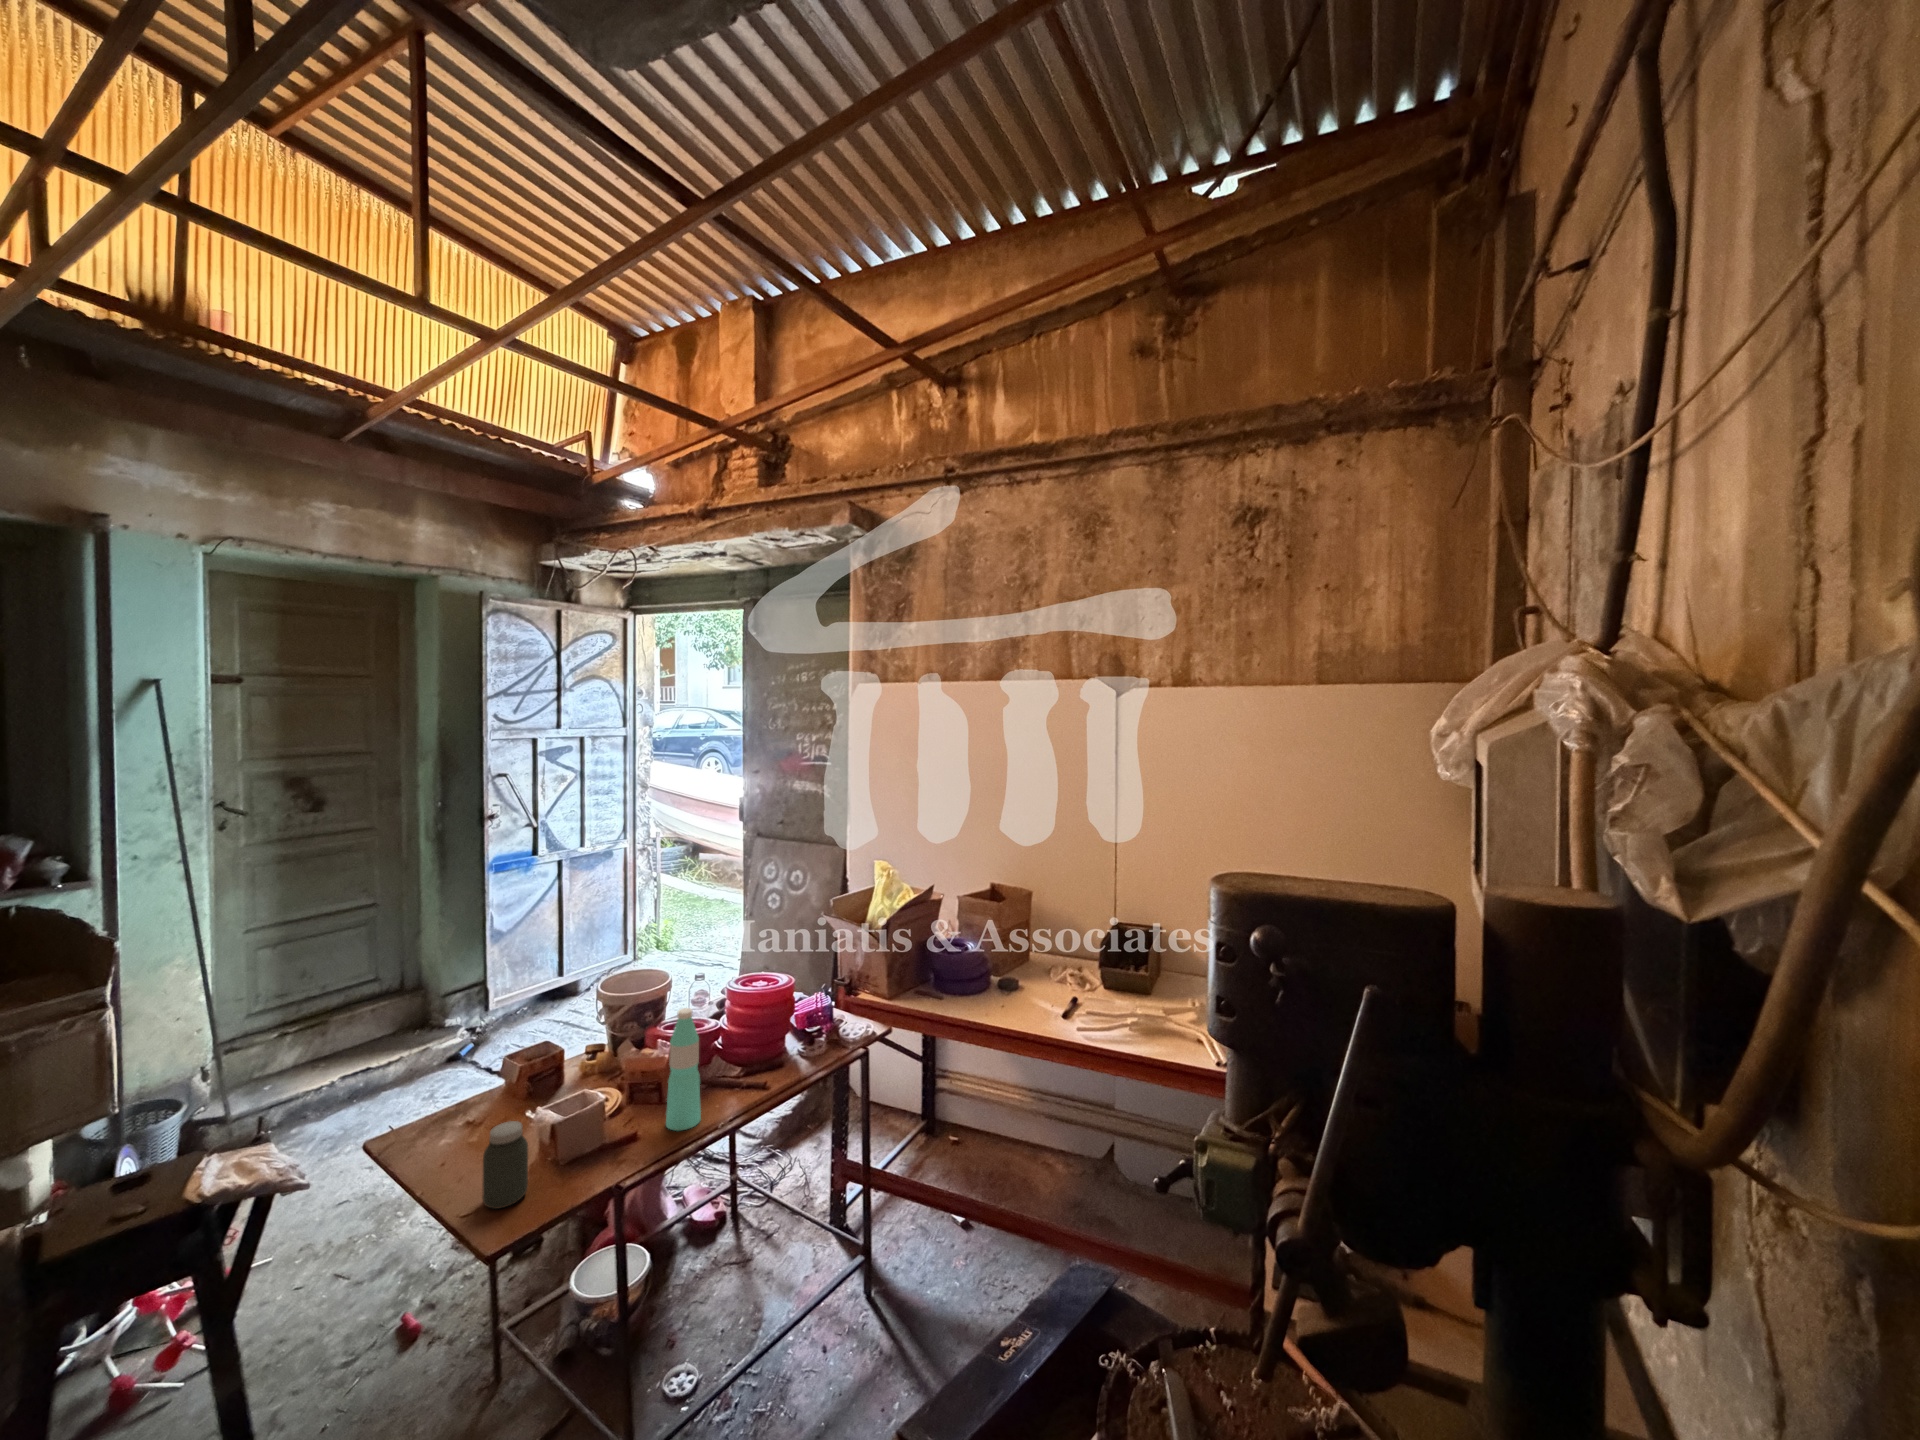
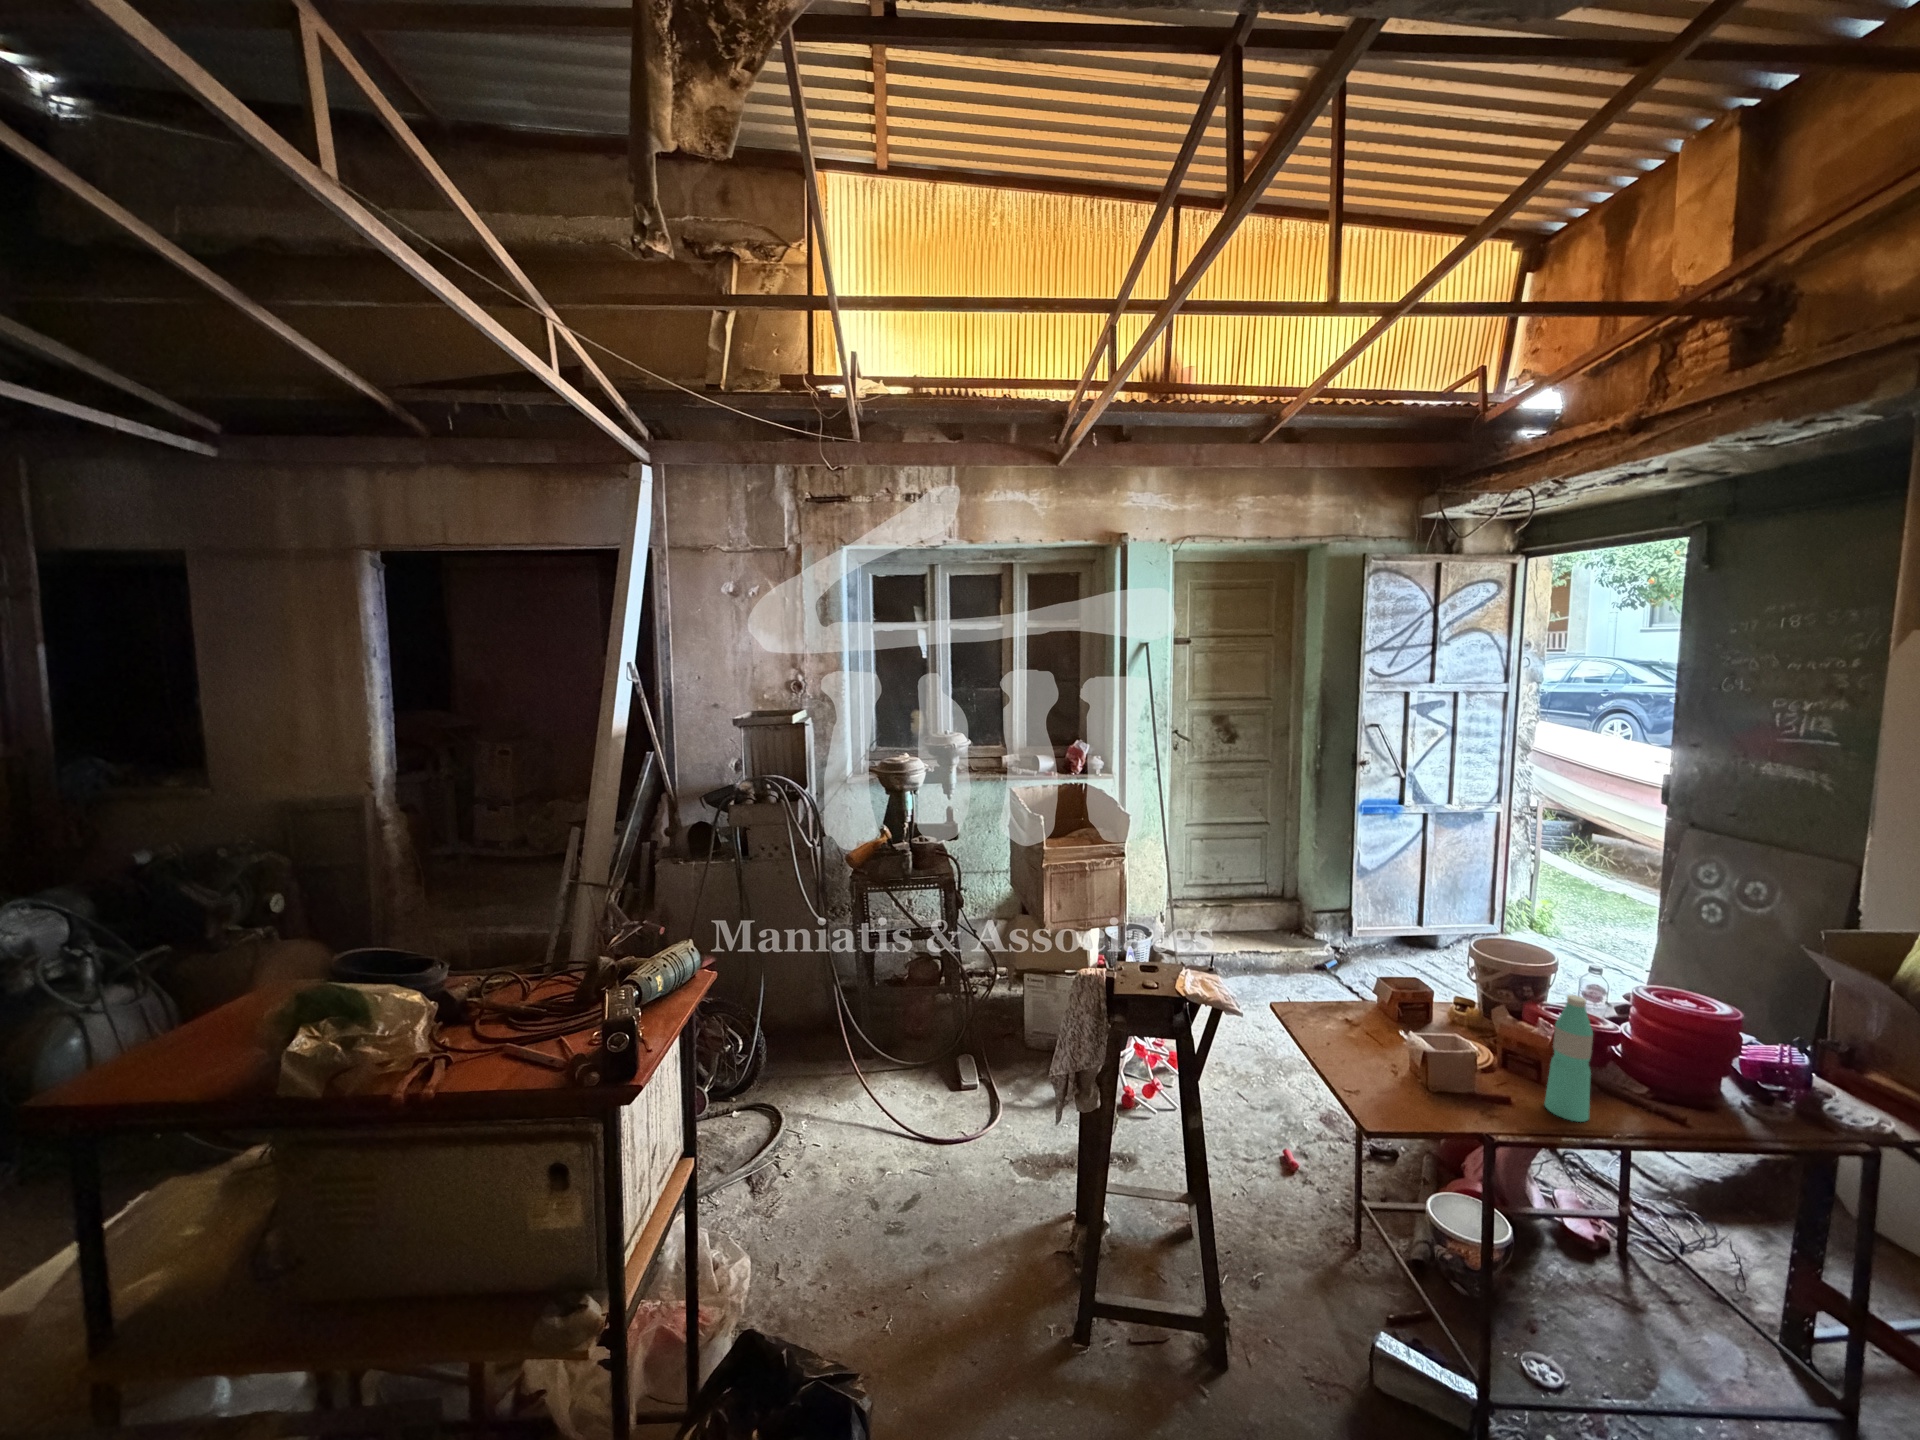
jar: present [482,1121,528,1209] -> none [1365,1028,1405,1099]

